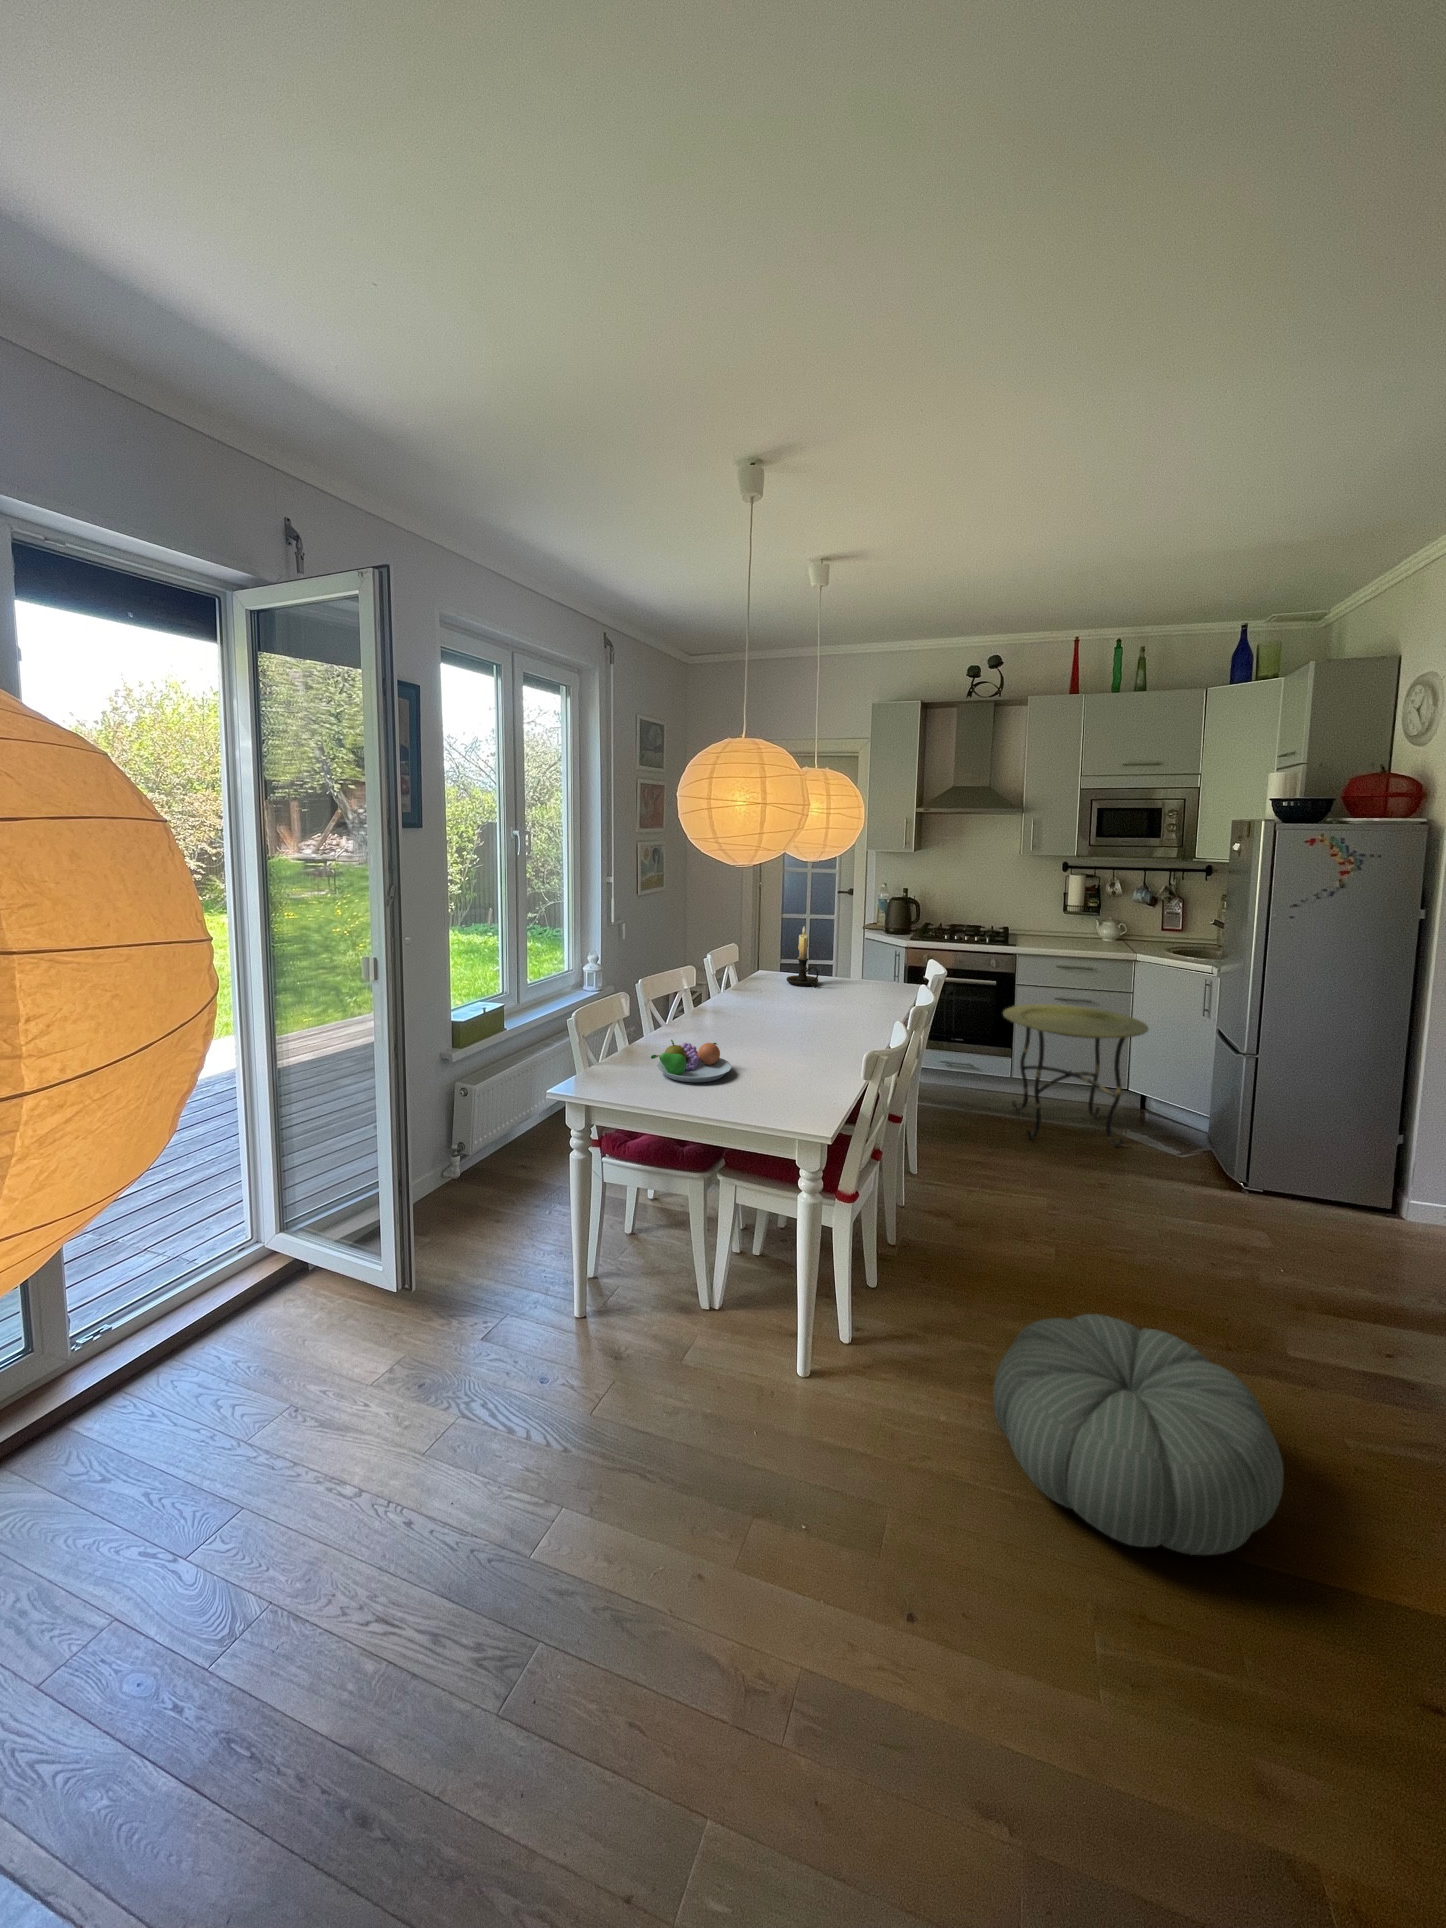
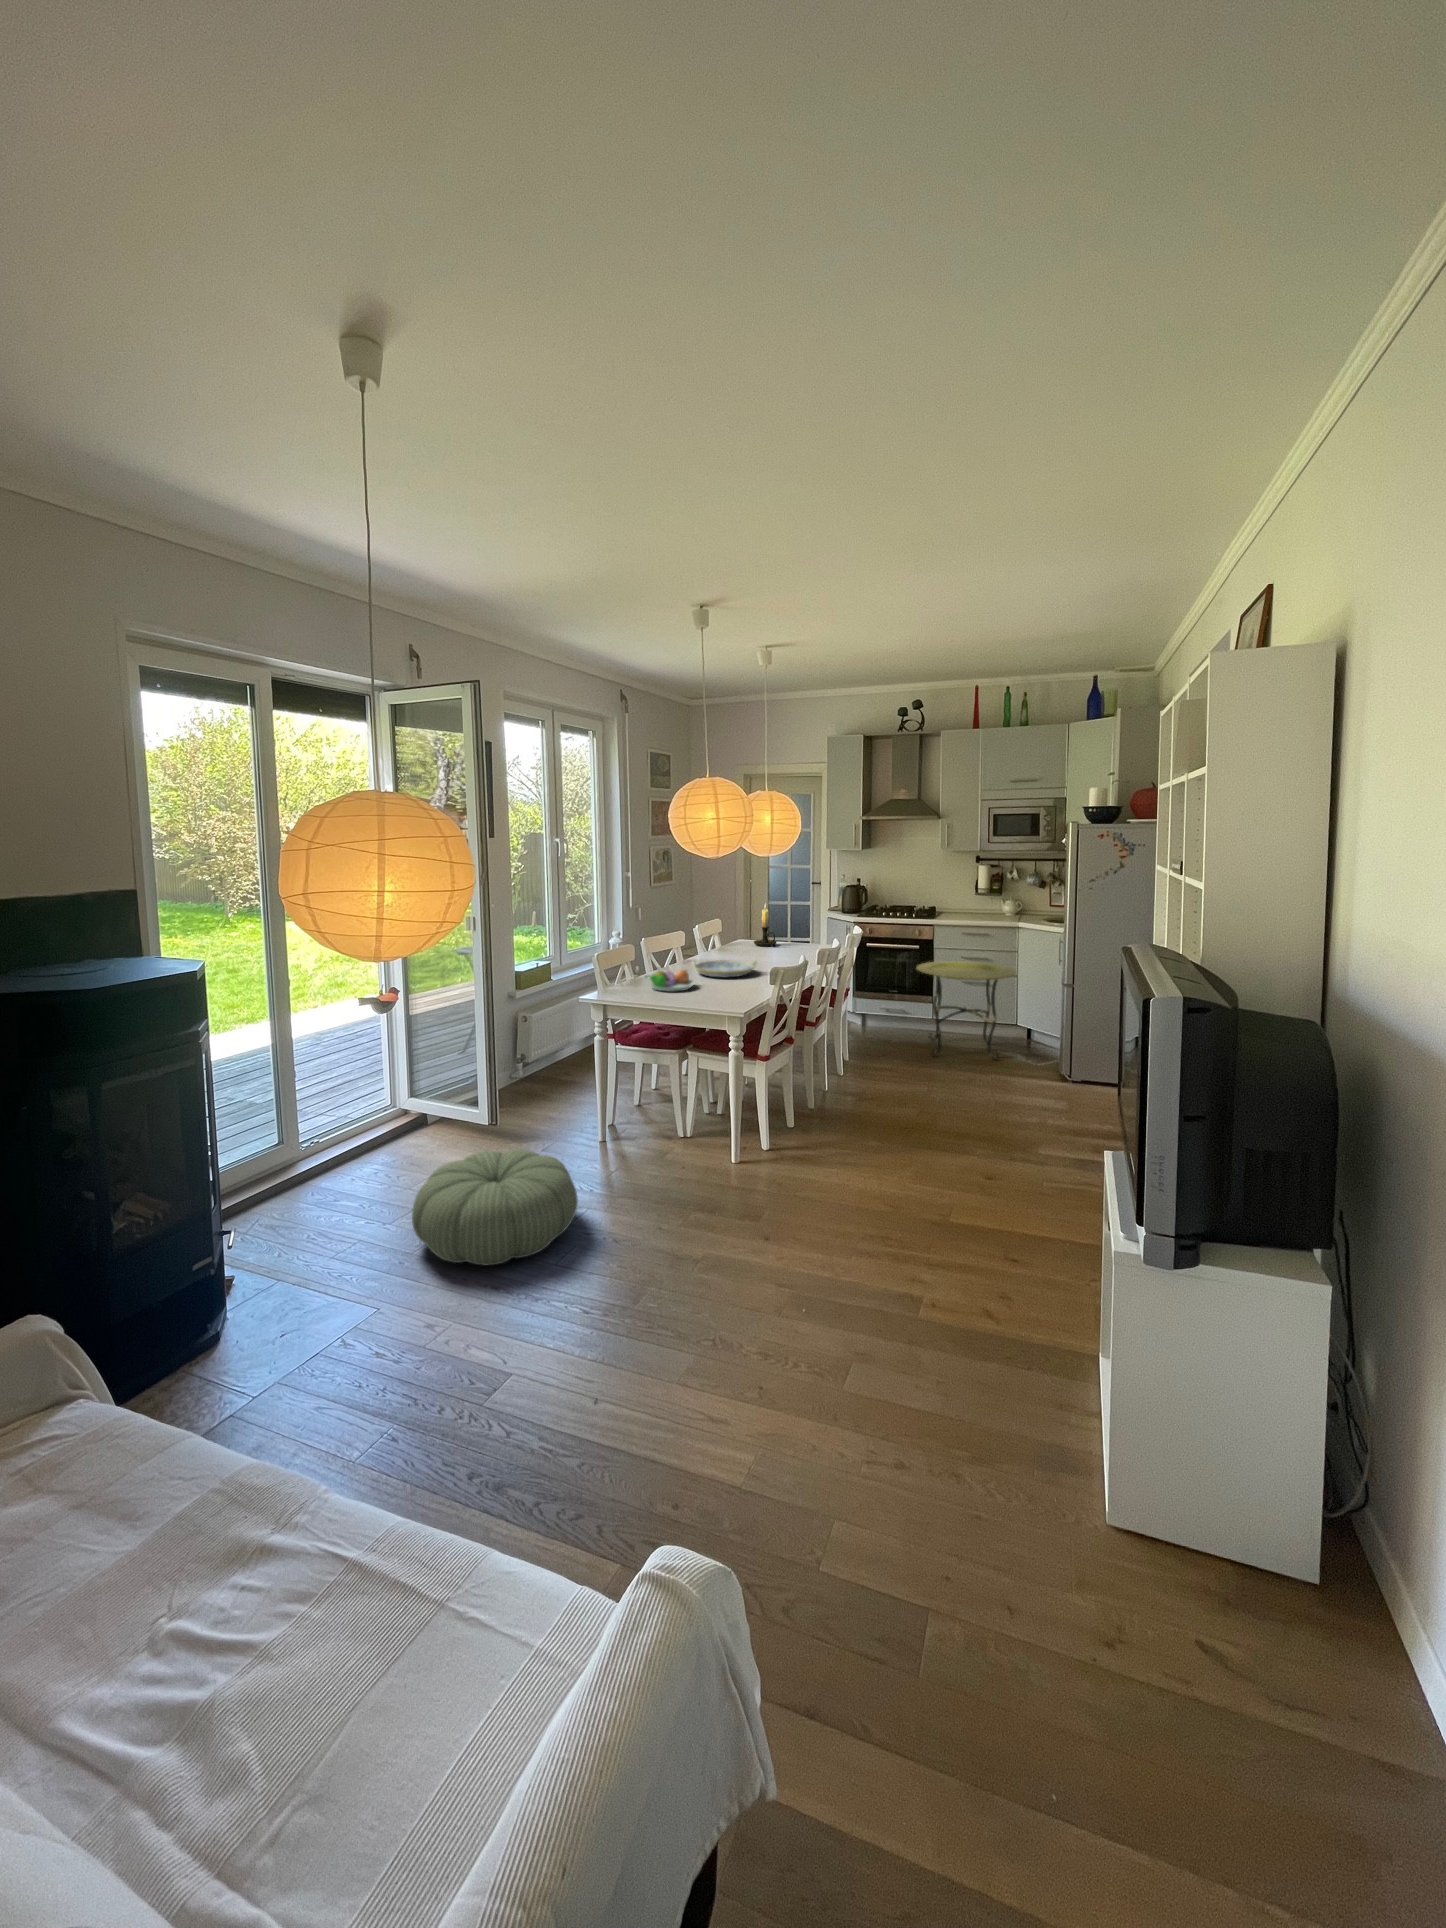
serving tray: none [717,1018,816,1050] -> present [692,960,756,977]
pouf: present [993,1314,1284,1555] -> present [412,1149,578,1265]

